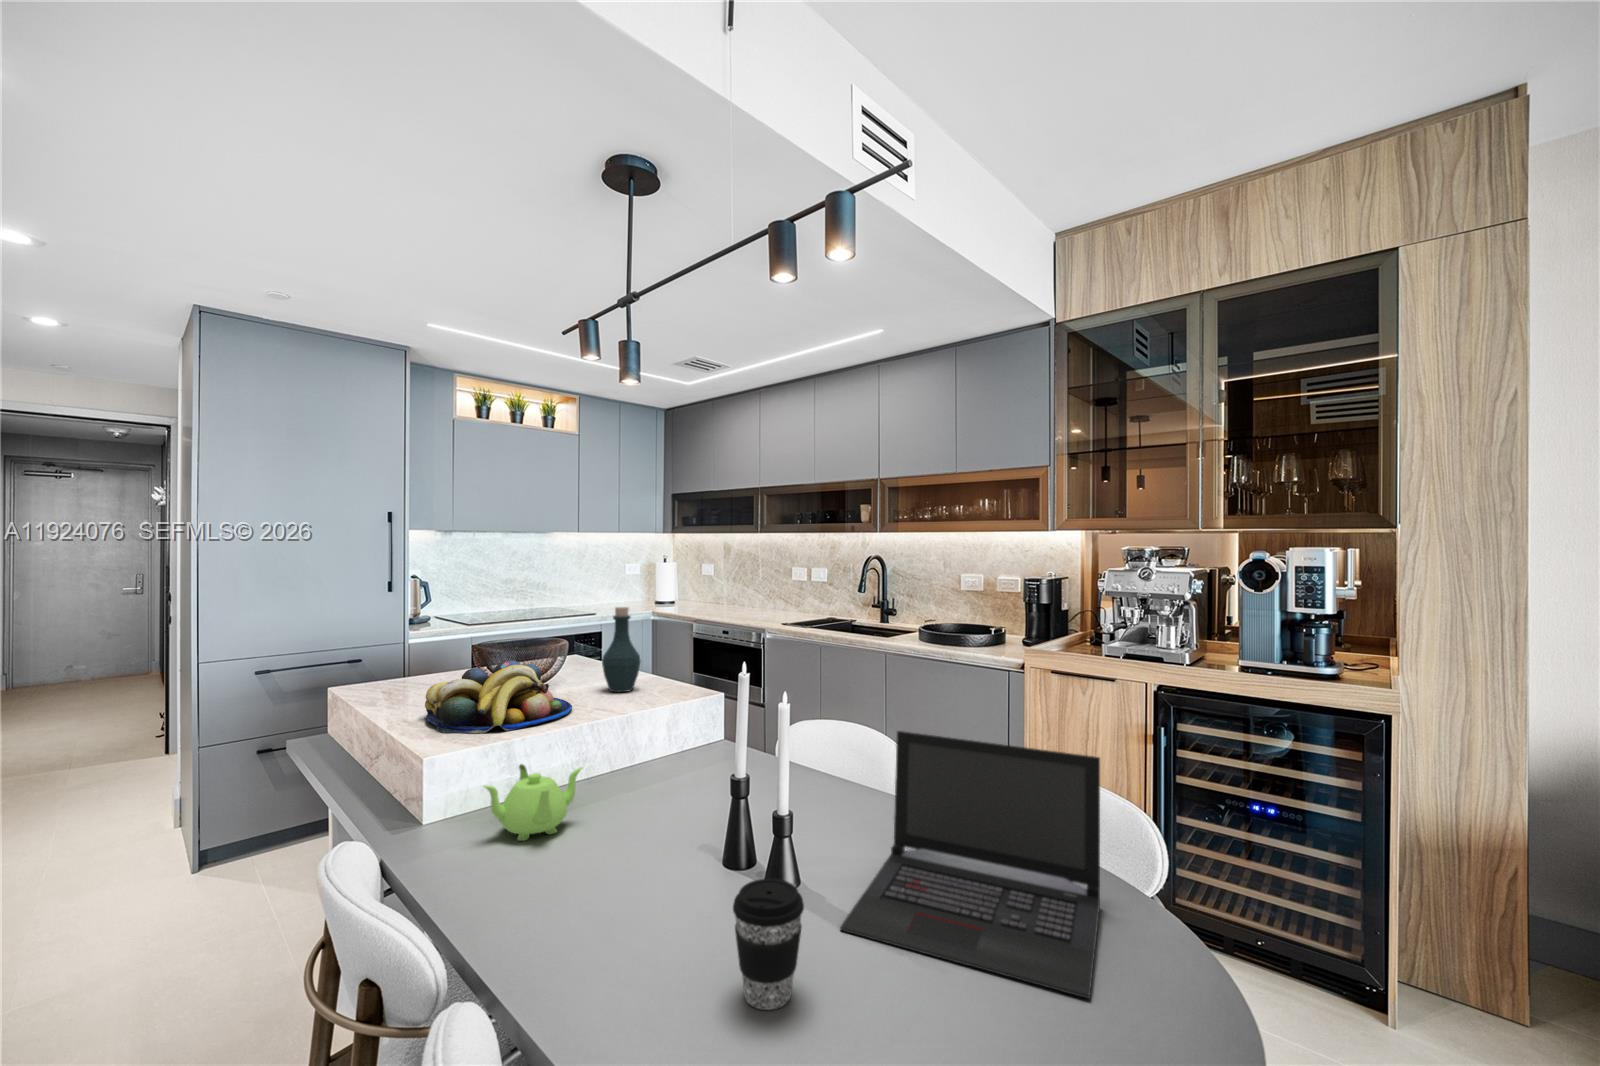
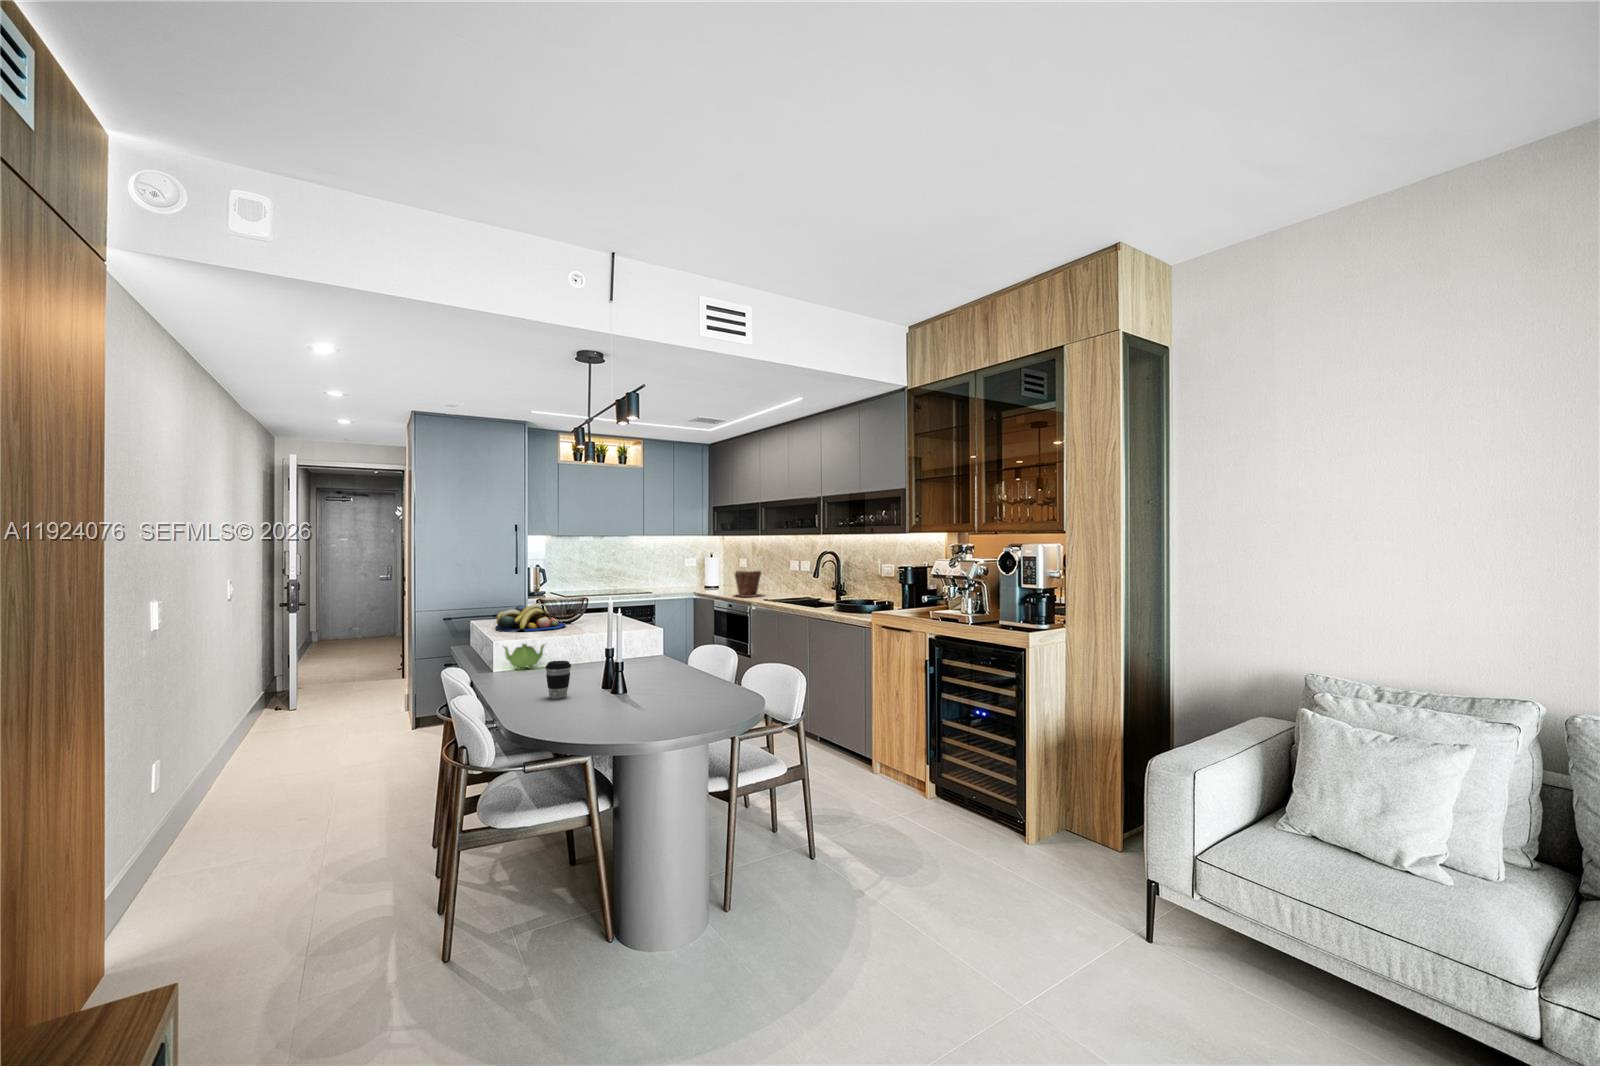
plant pot: none [713,581,760,618] -> present [735,571,762,597]
bottle: present [602,607,640,692] -> none [590,578,611,623]
laptop: present [840,731,1100,999] -> none [603,625,715,704]

